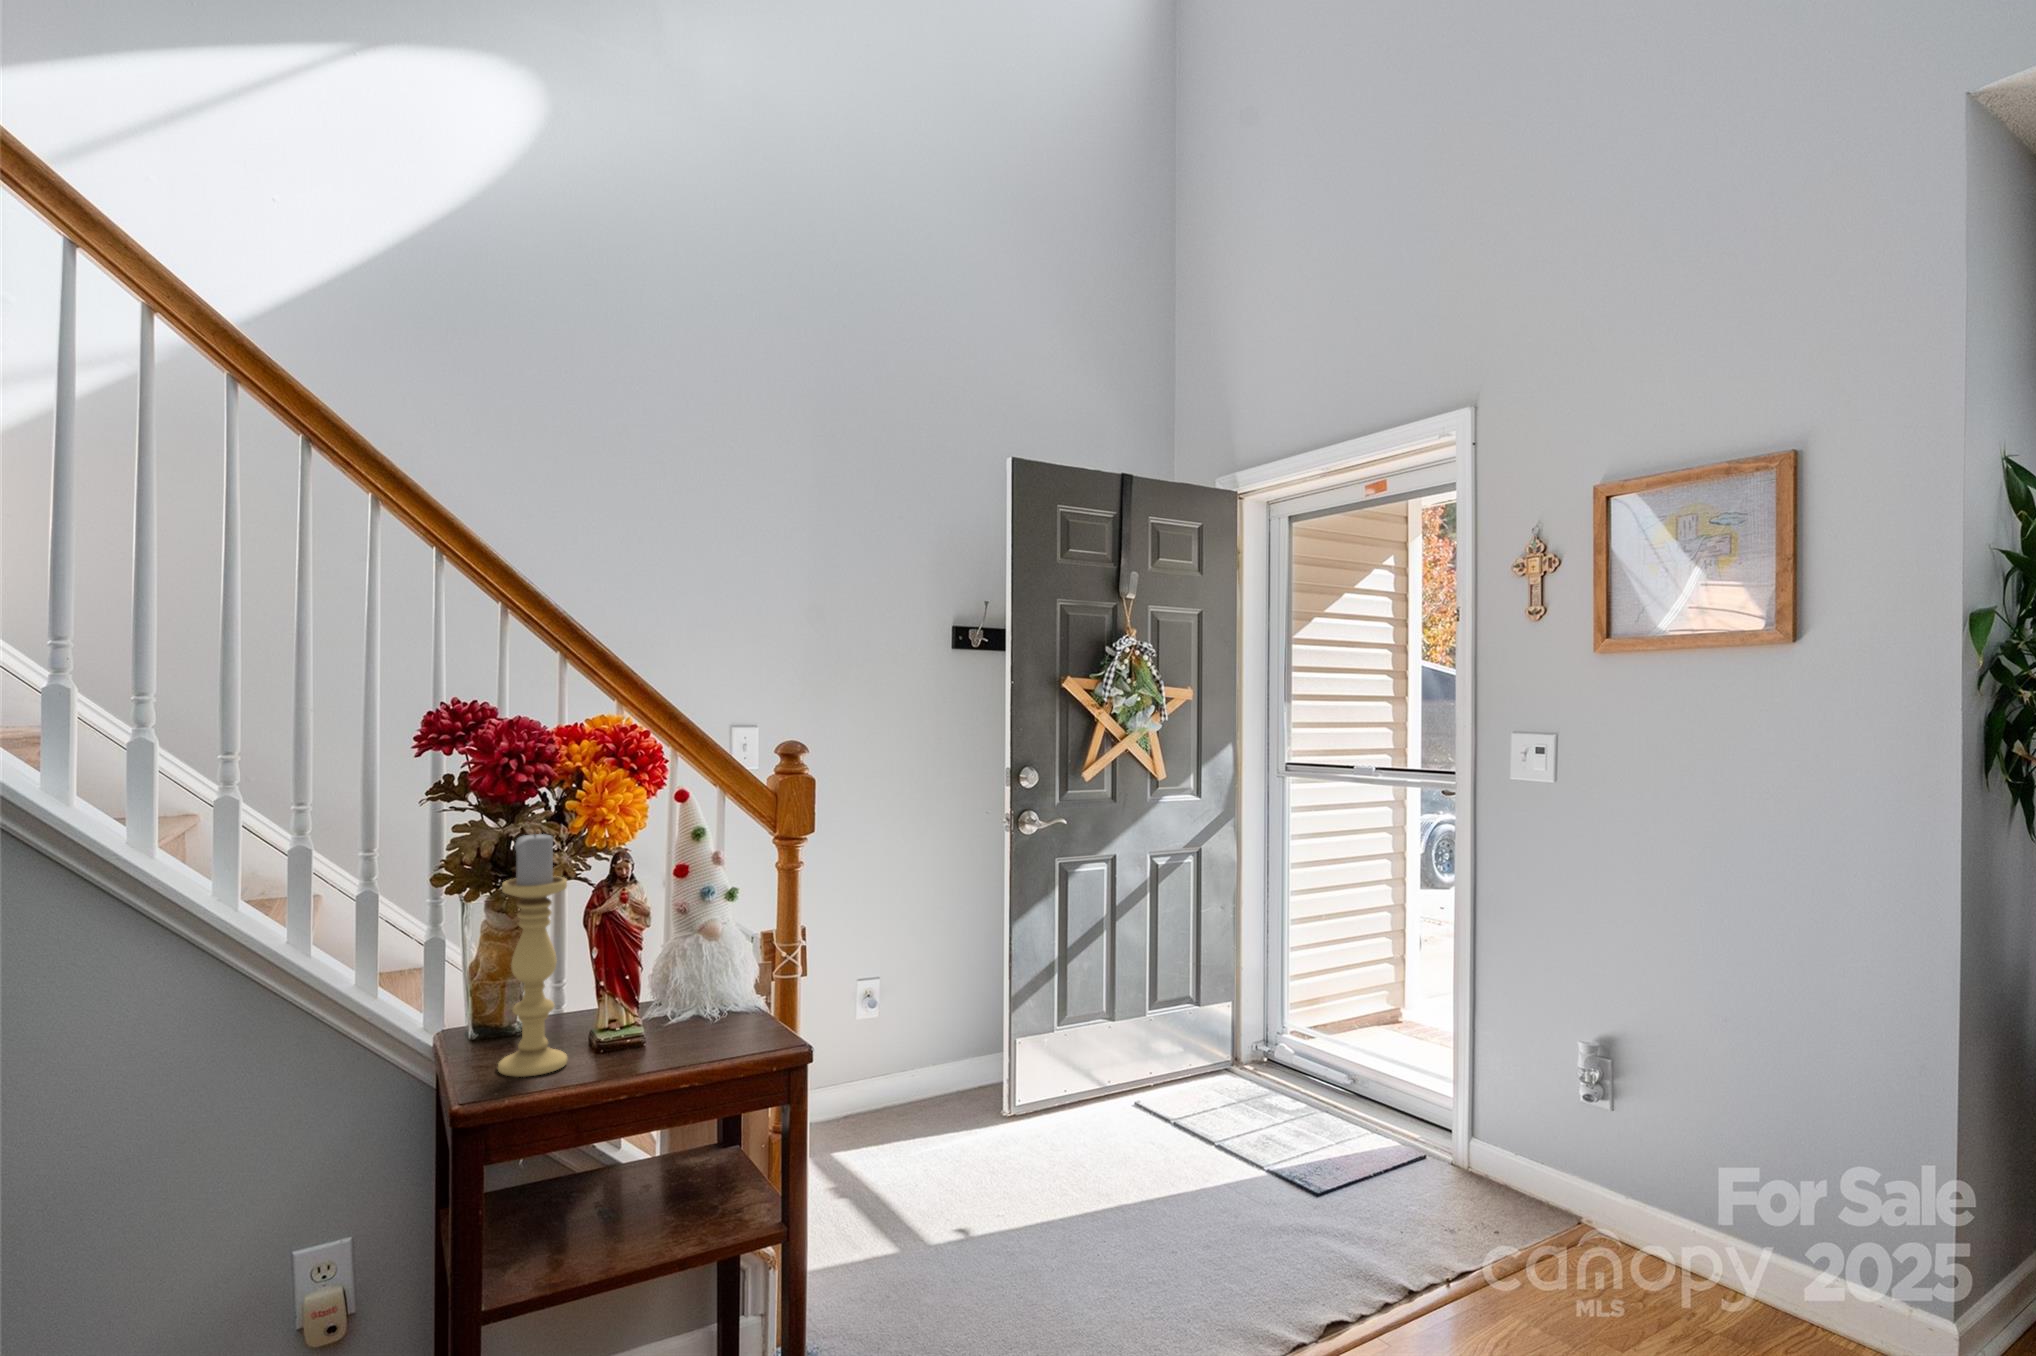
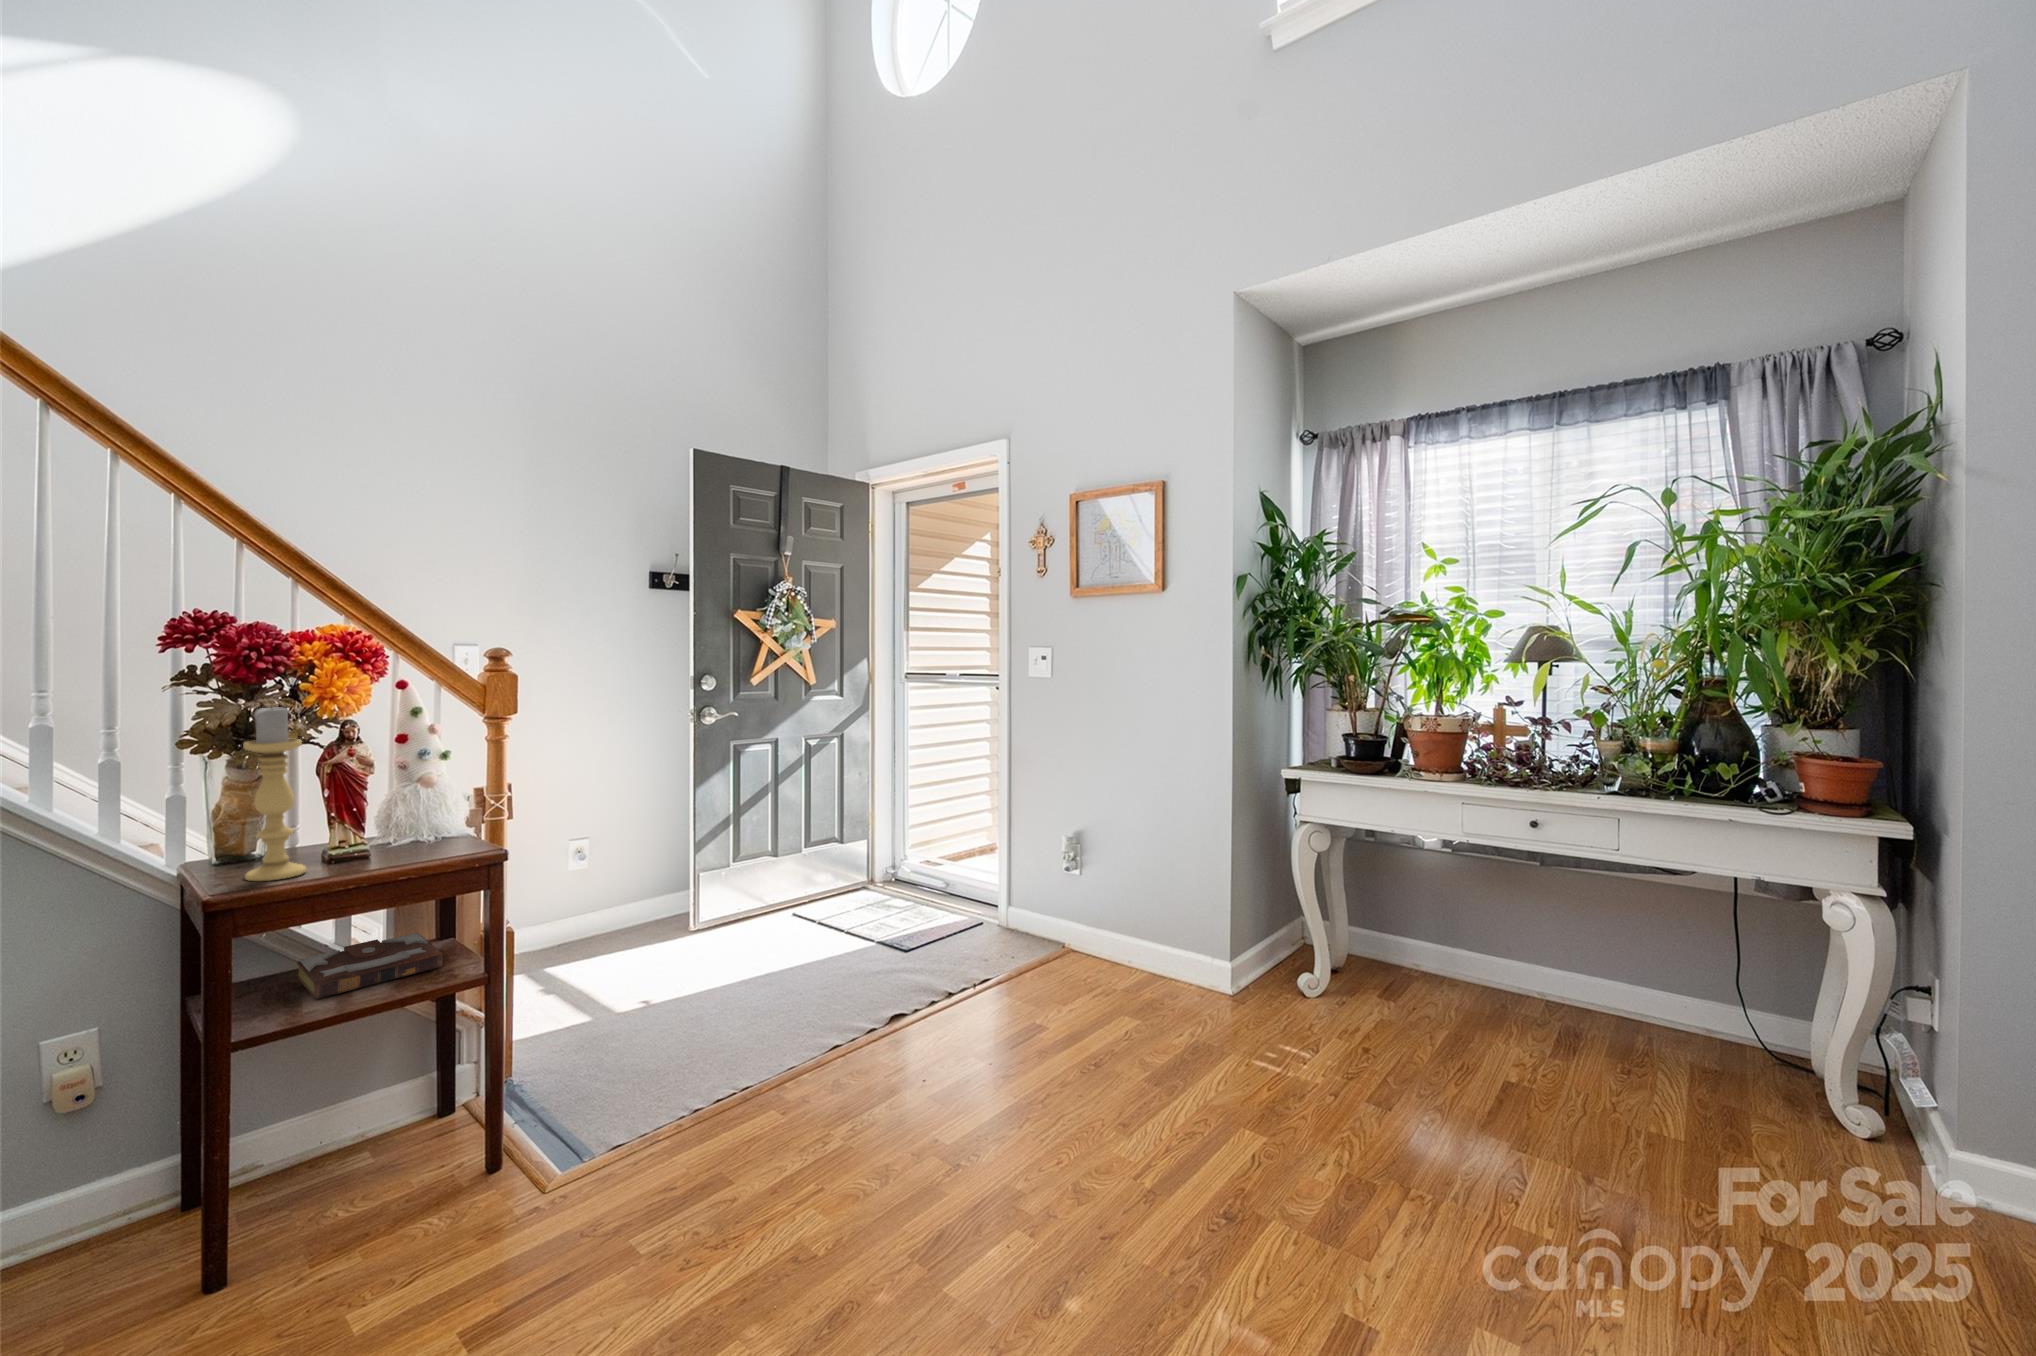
book: none [551,1146,725,1246] -> present [297,933,443,999]

